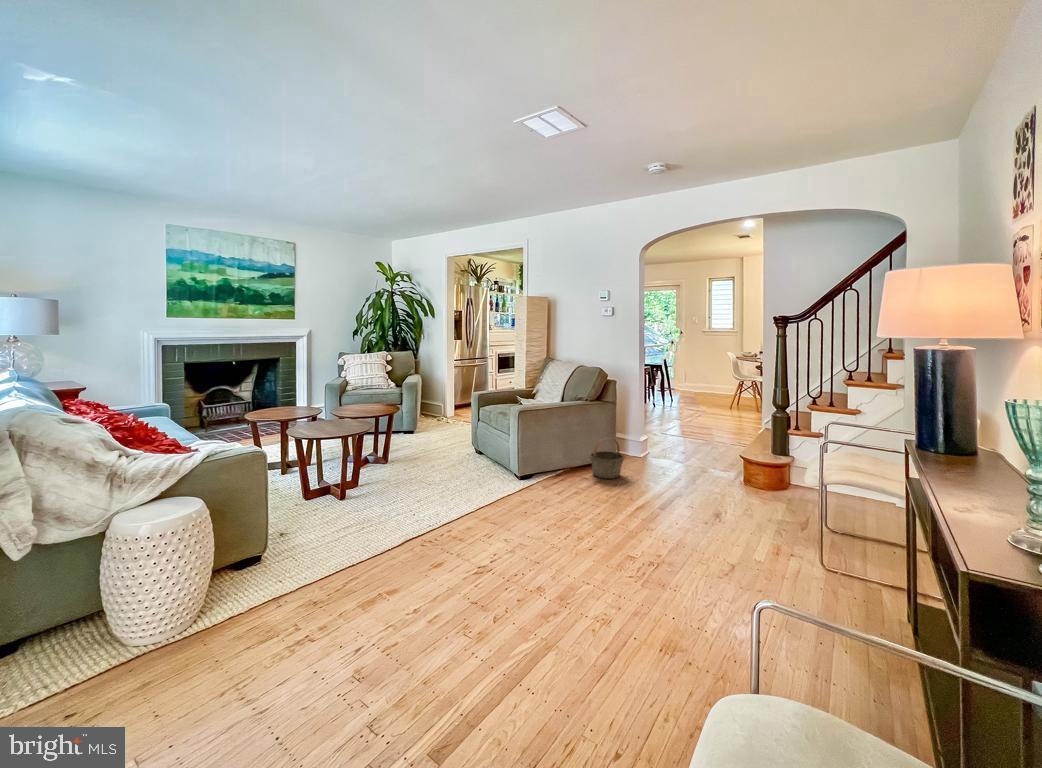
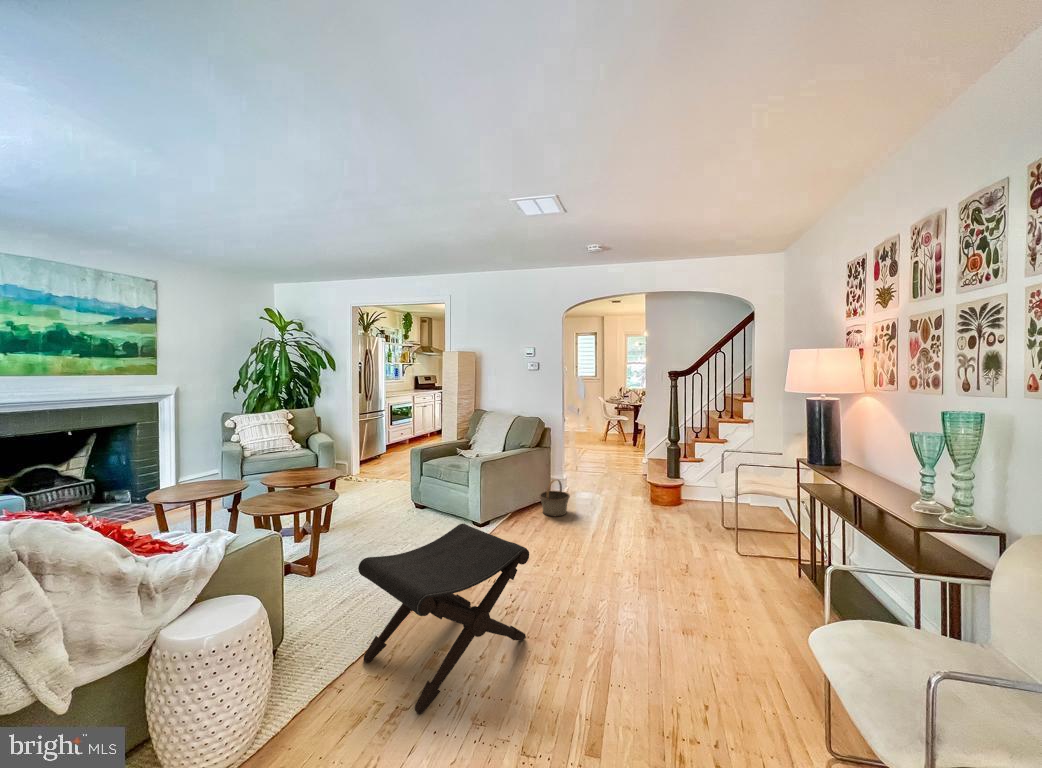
footstool: none [312,453,460,595] -> present [358,524,529,714]

